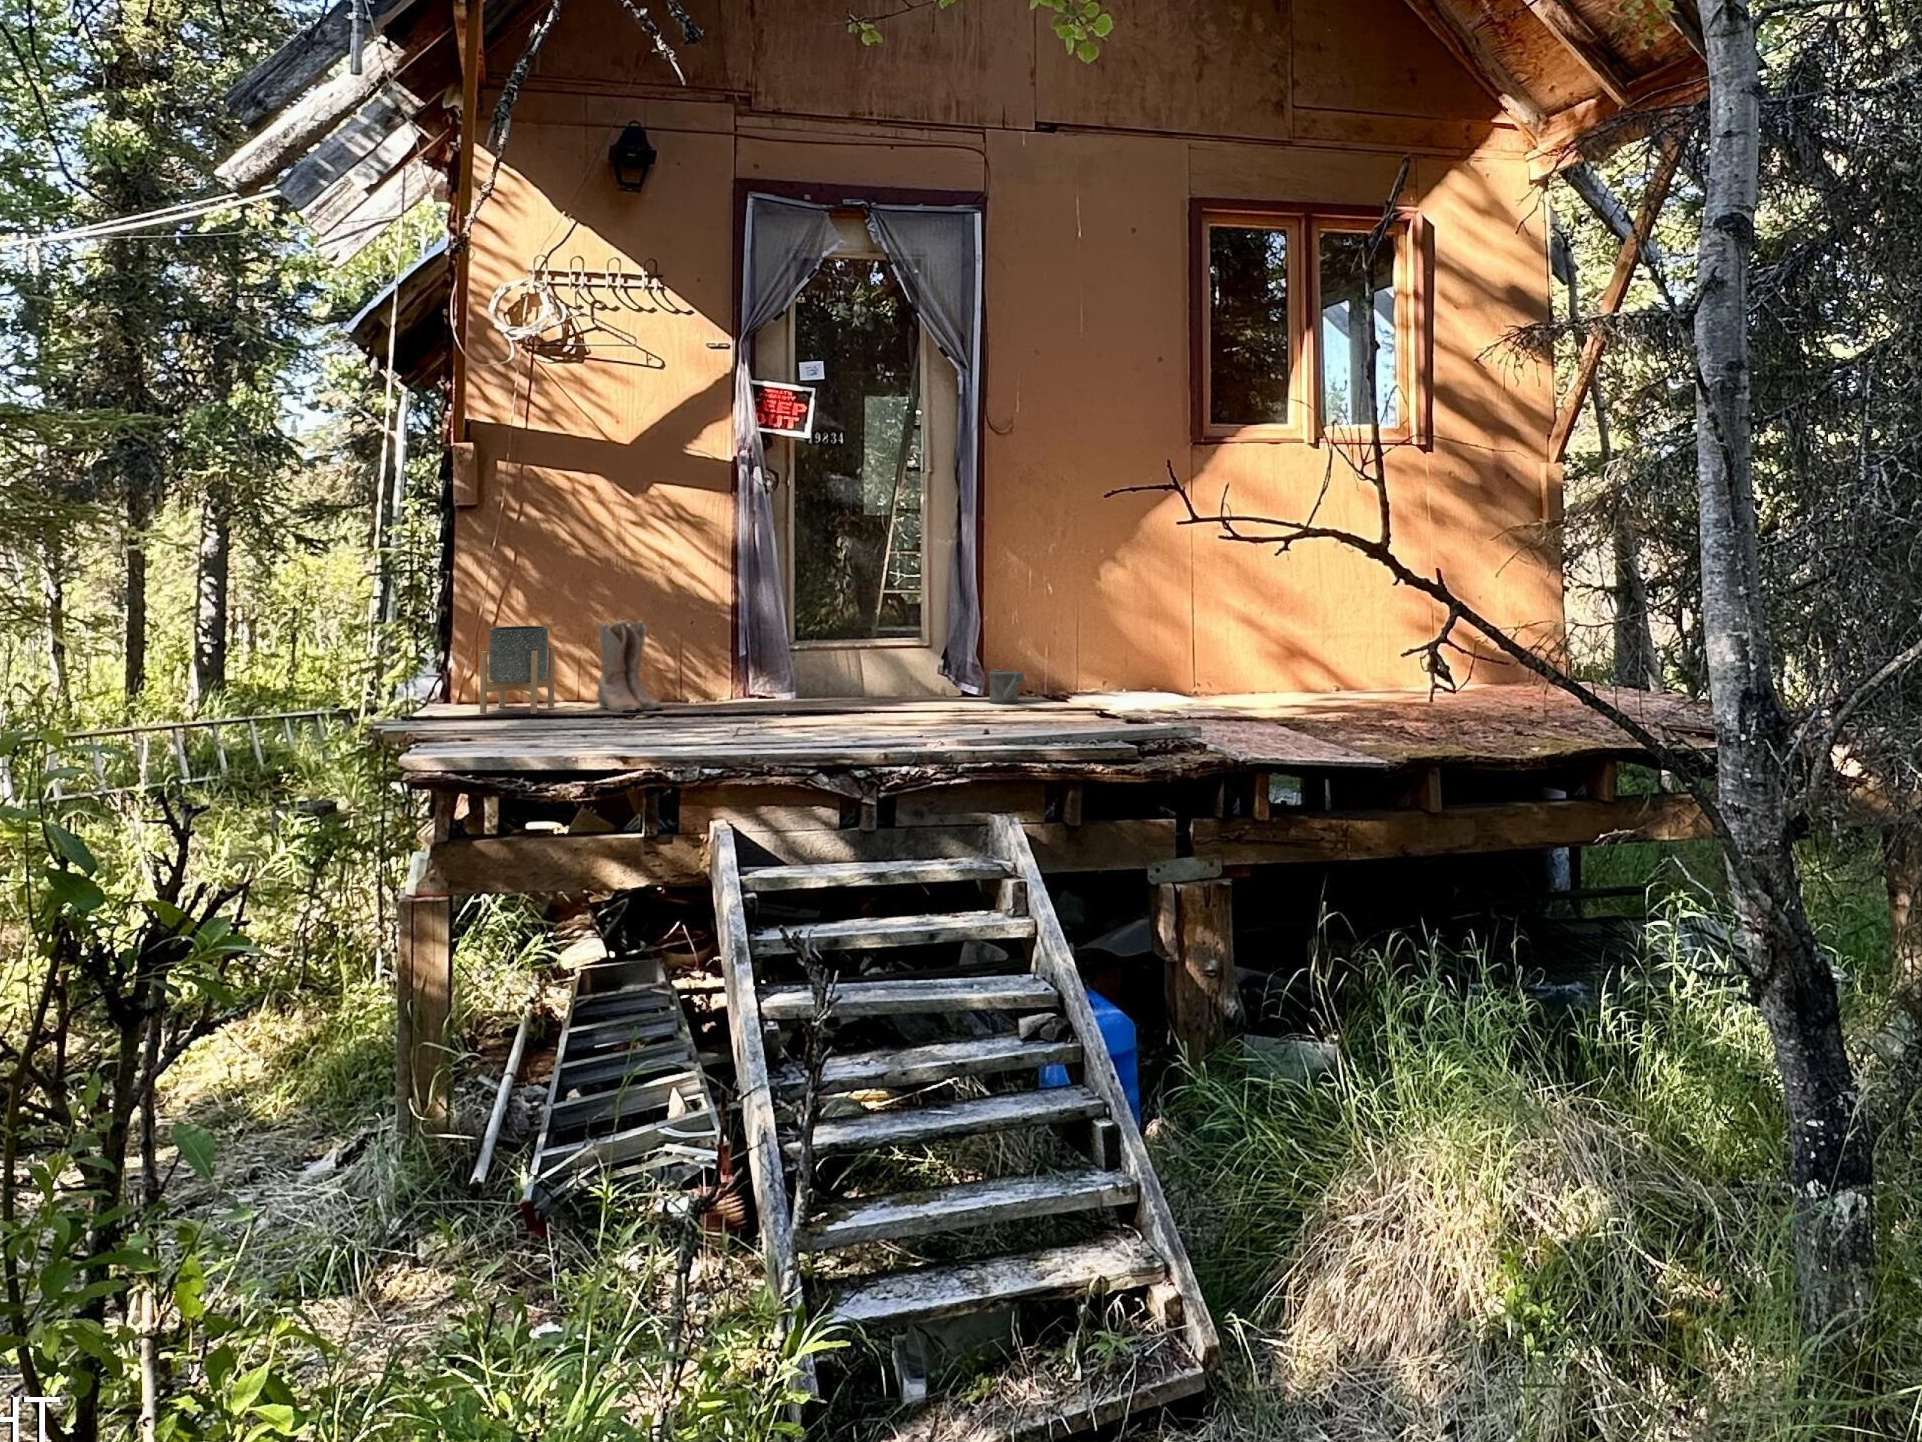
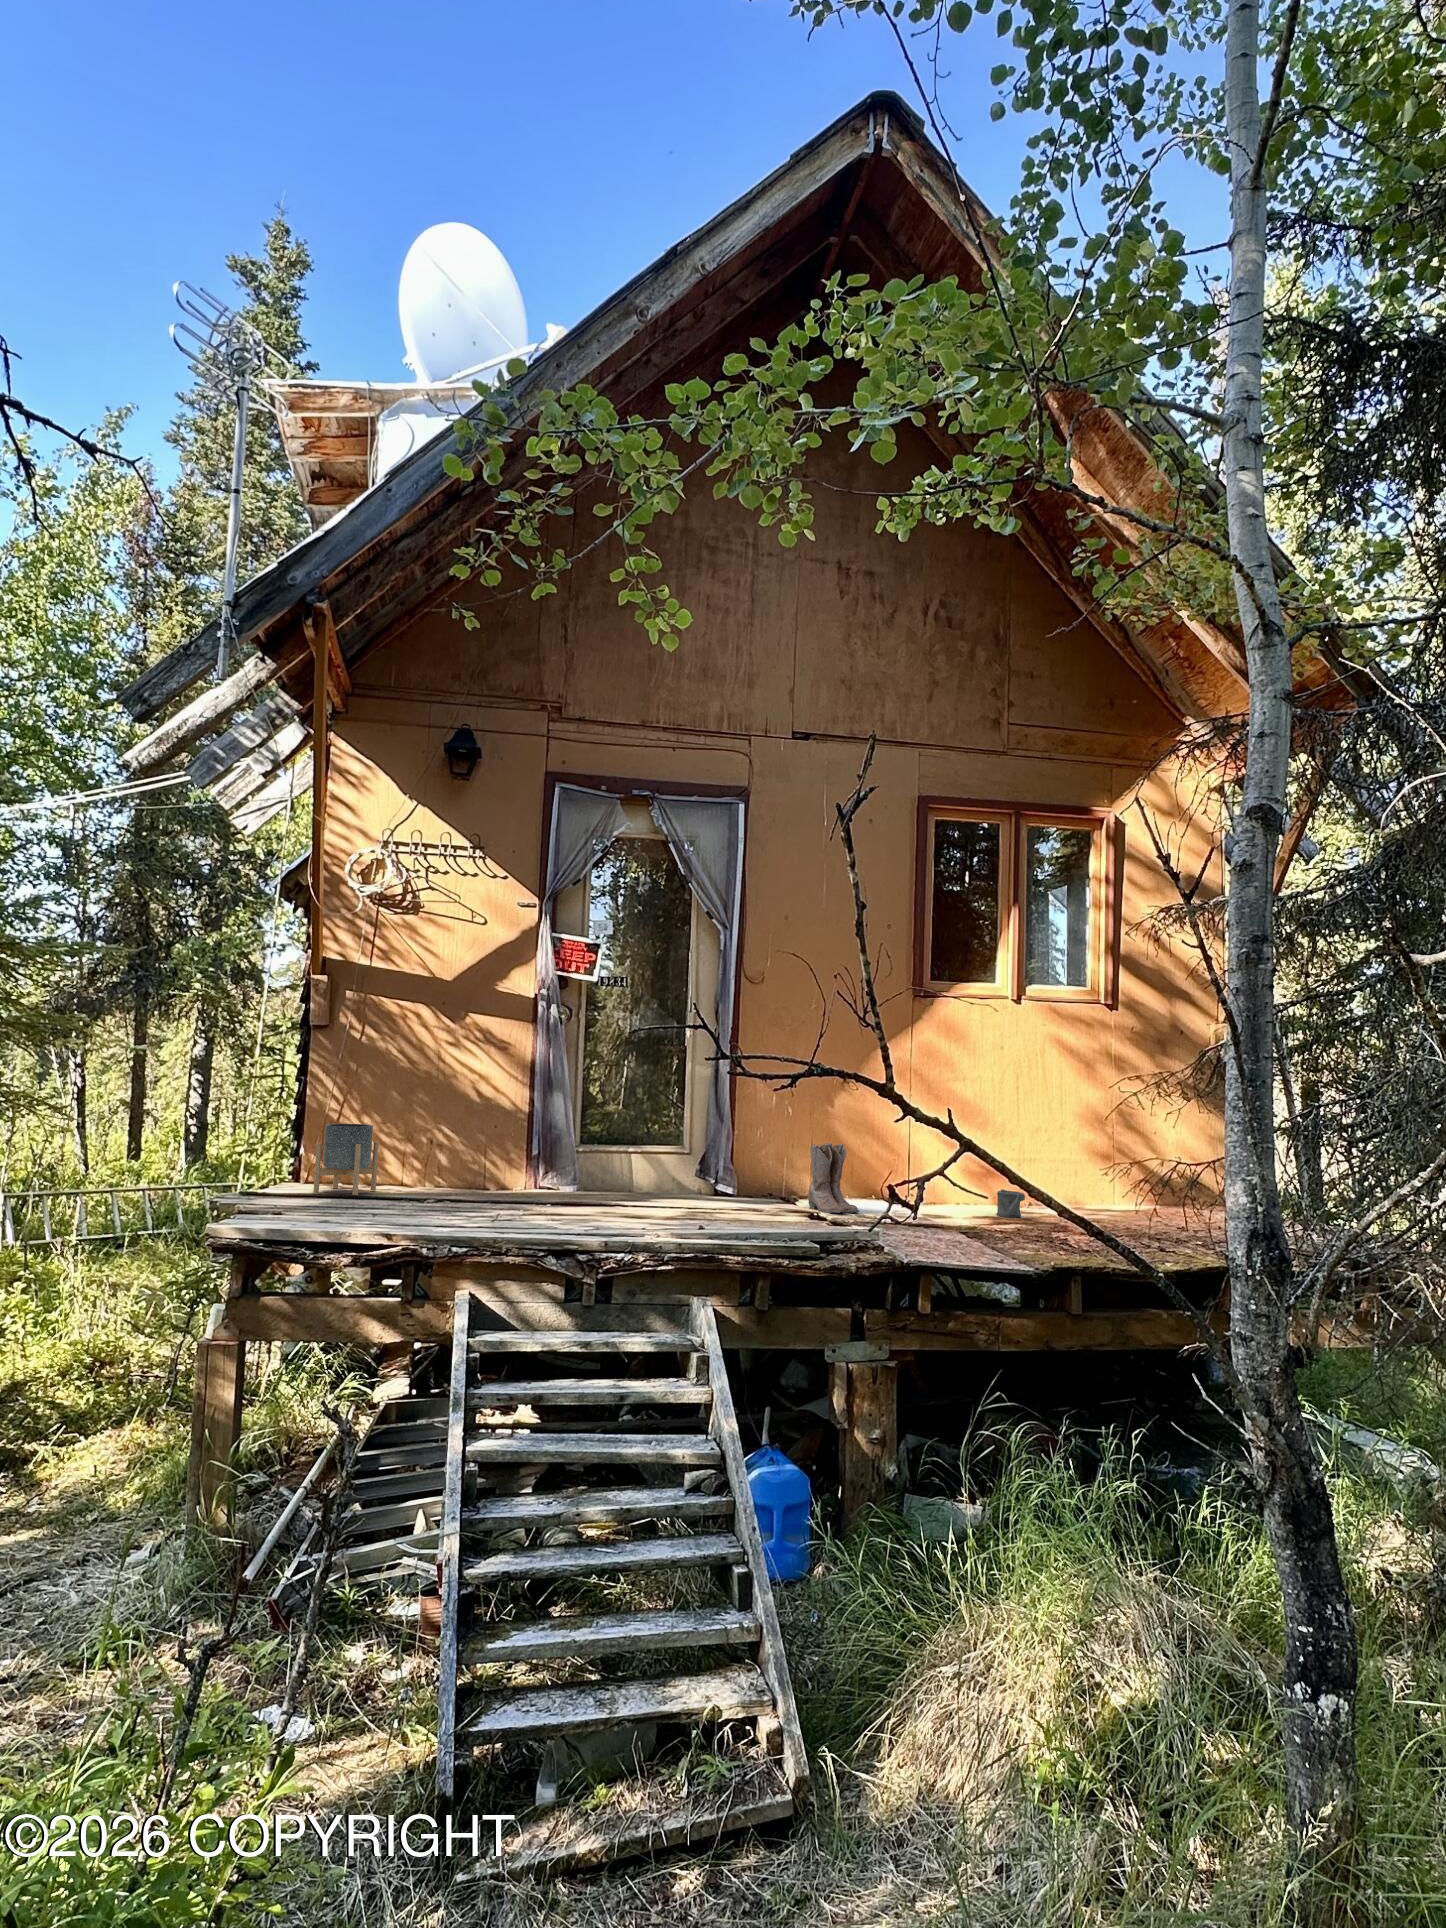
boots: present [597,620,662,712] -> present [808,1143,859,1214]
watering can: present [989,669,1024,704] -> present [997,1189,1025,1218]

